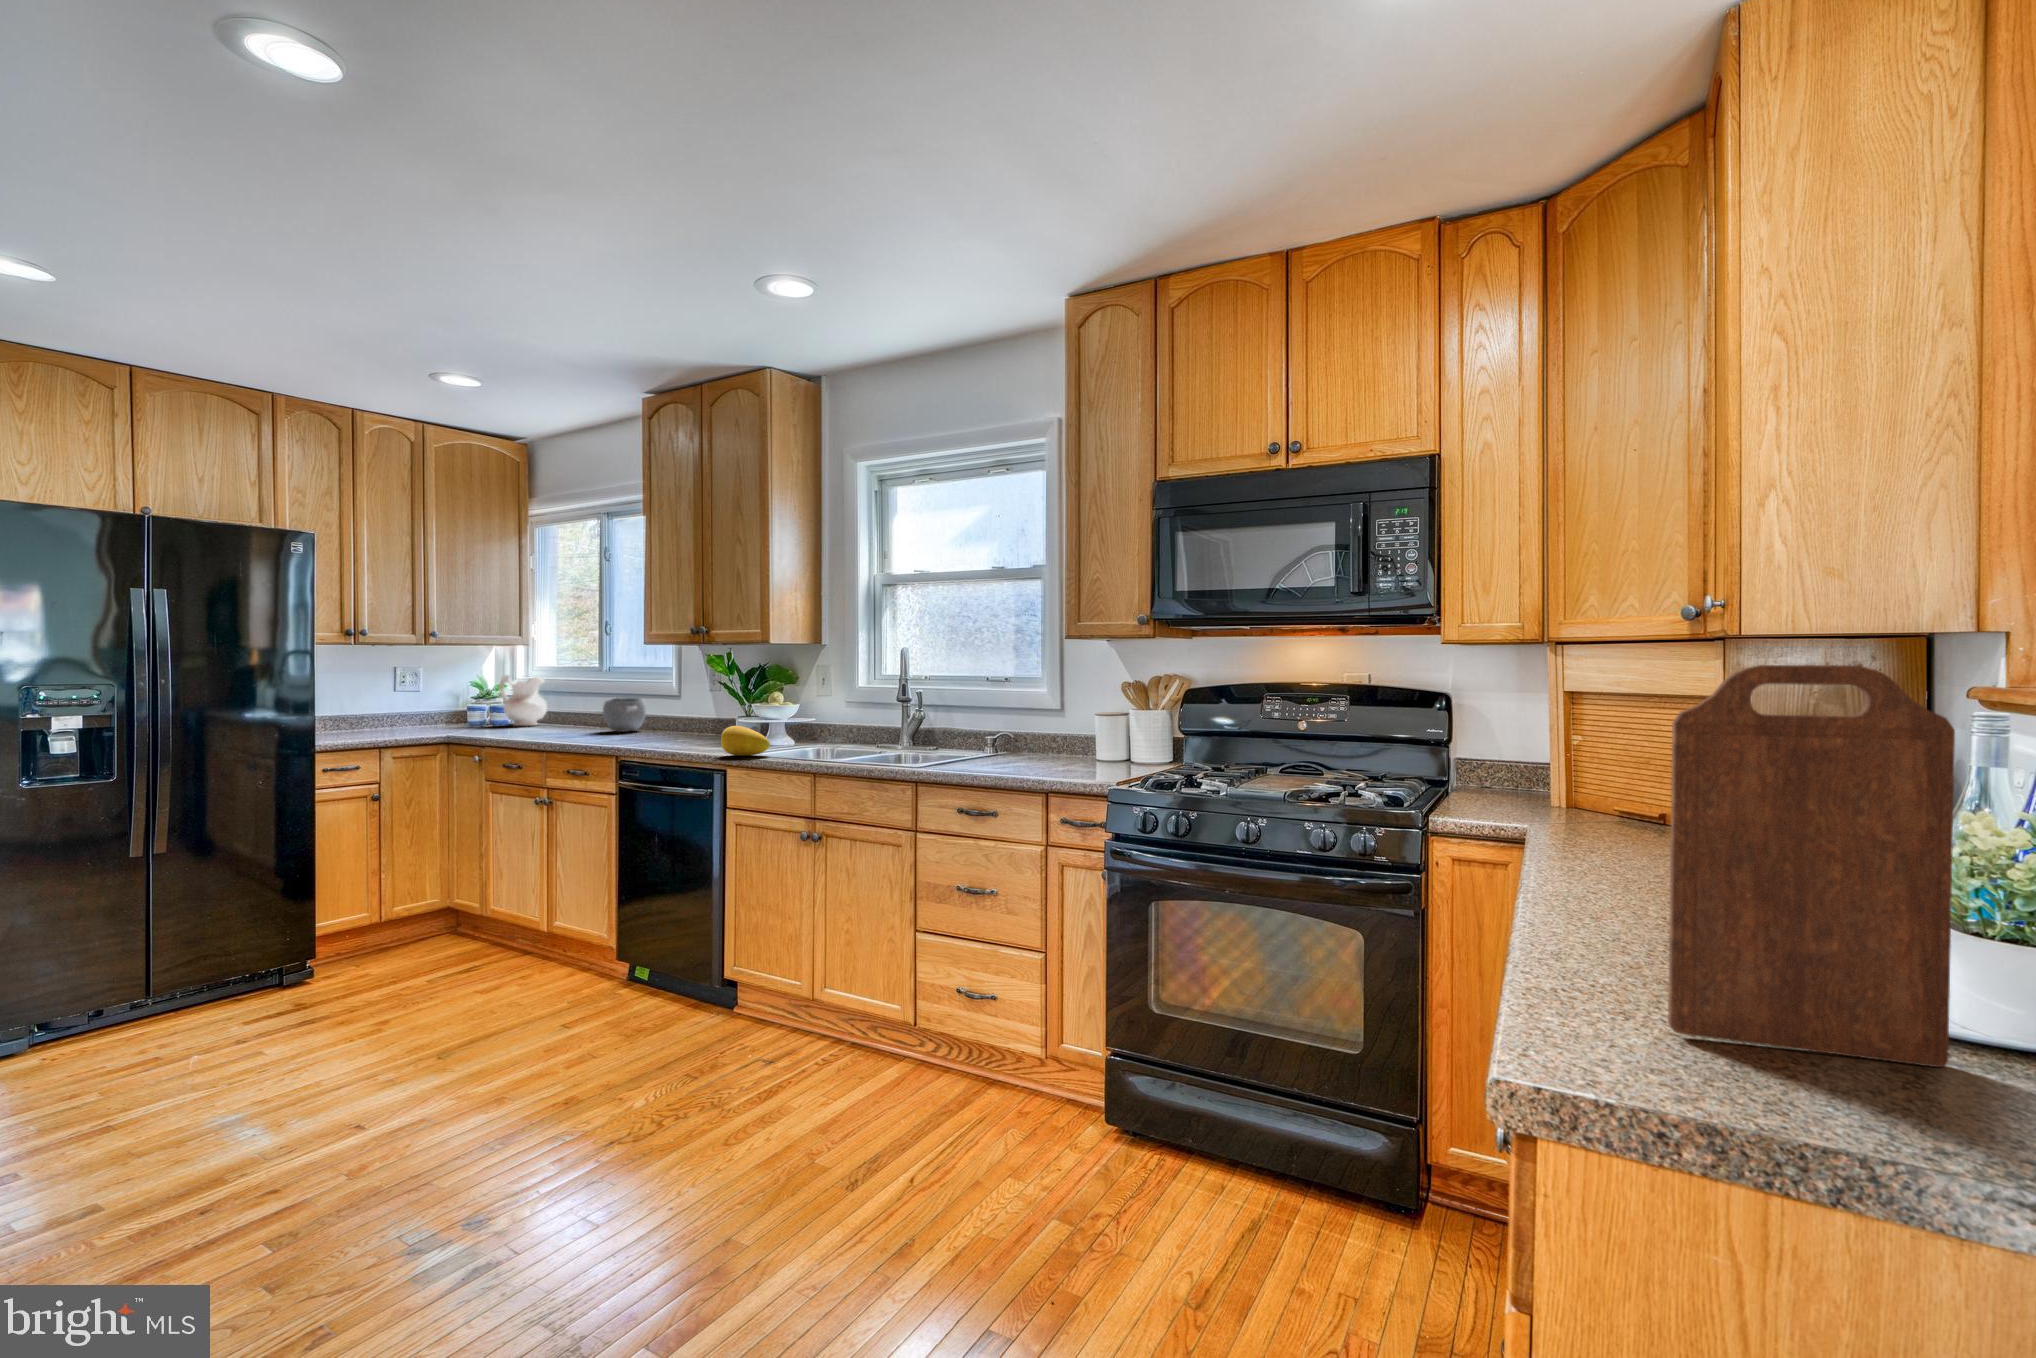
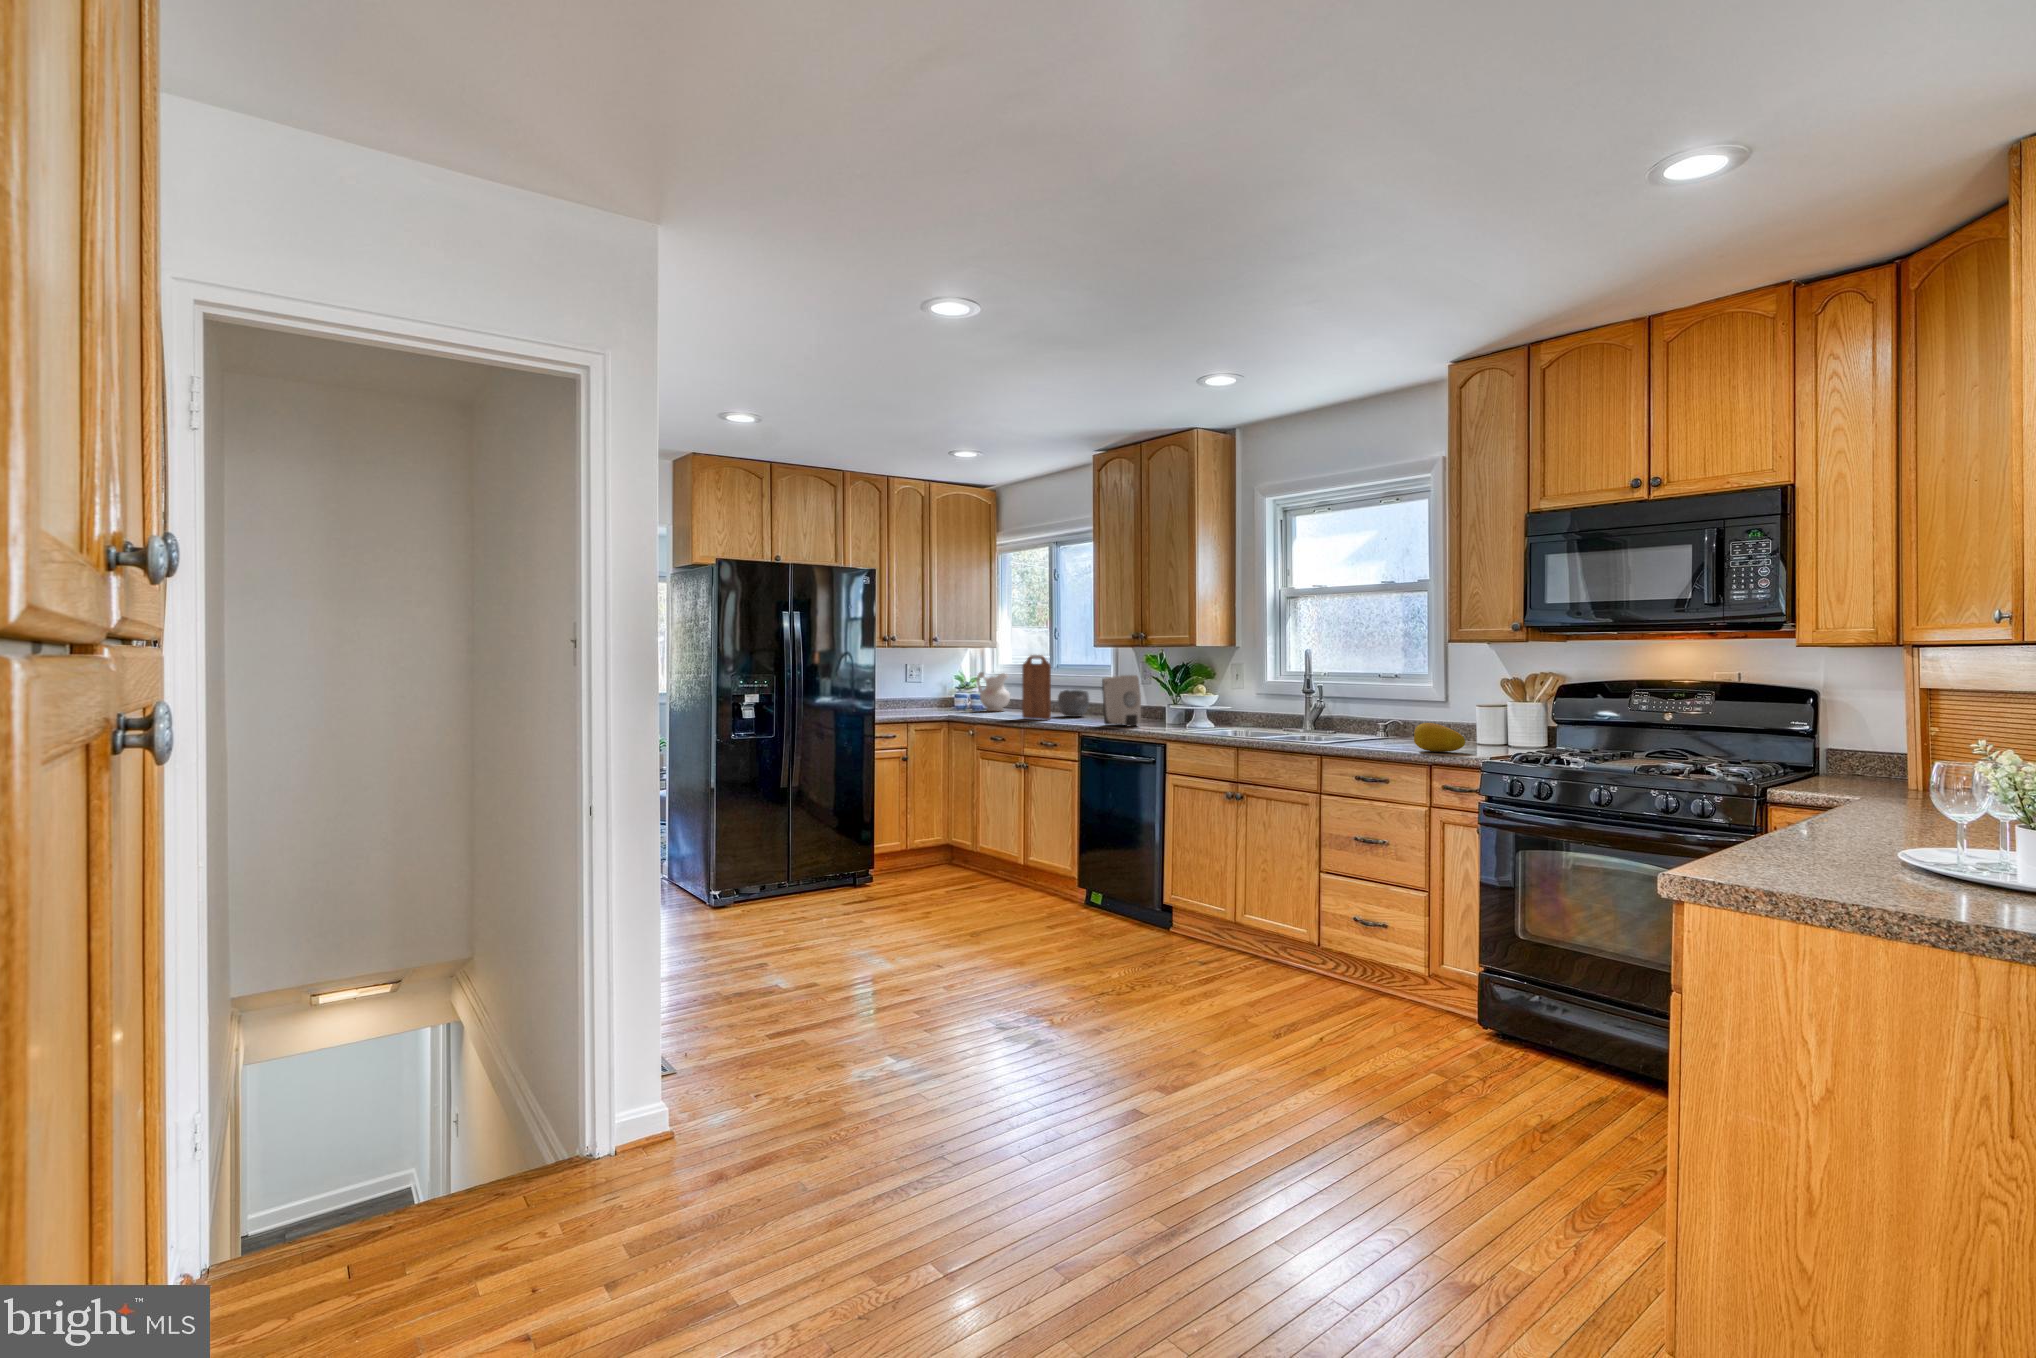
cutting board: present [1668,665,1955,1067] -> present [1022,655,1051,720]
soap dispenser: none [650,680,702,746] -> present [1102,675,1141,726]
fruit: present [720,726,770,756] -> present [1413,723,1465,752]

